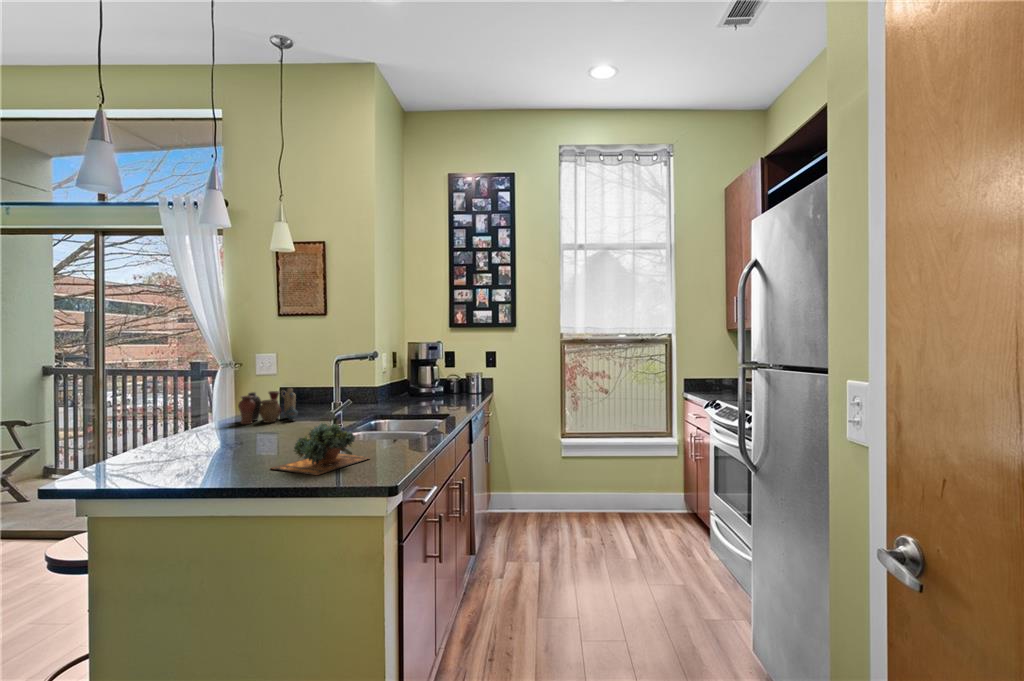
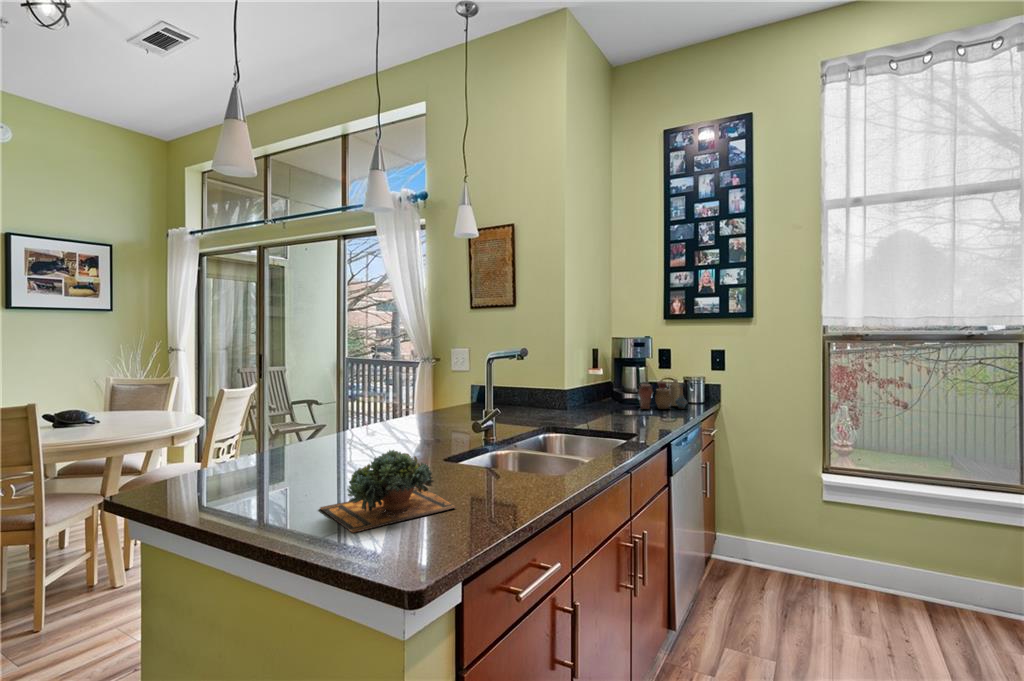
vase: present [238,388,298,424] -> present [638,379,687,409]

